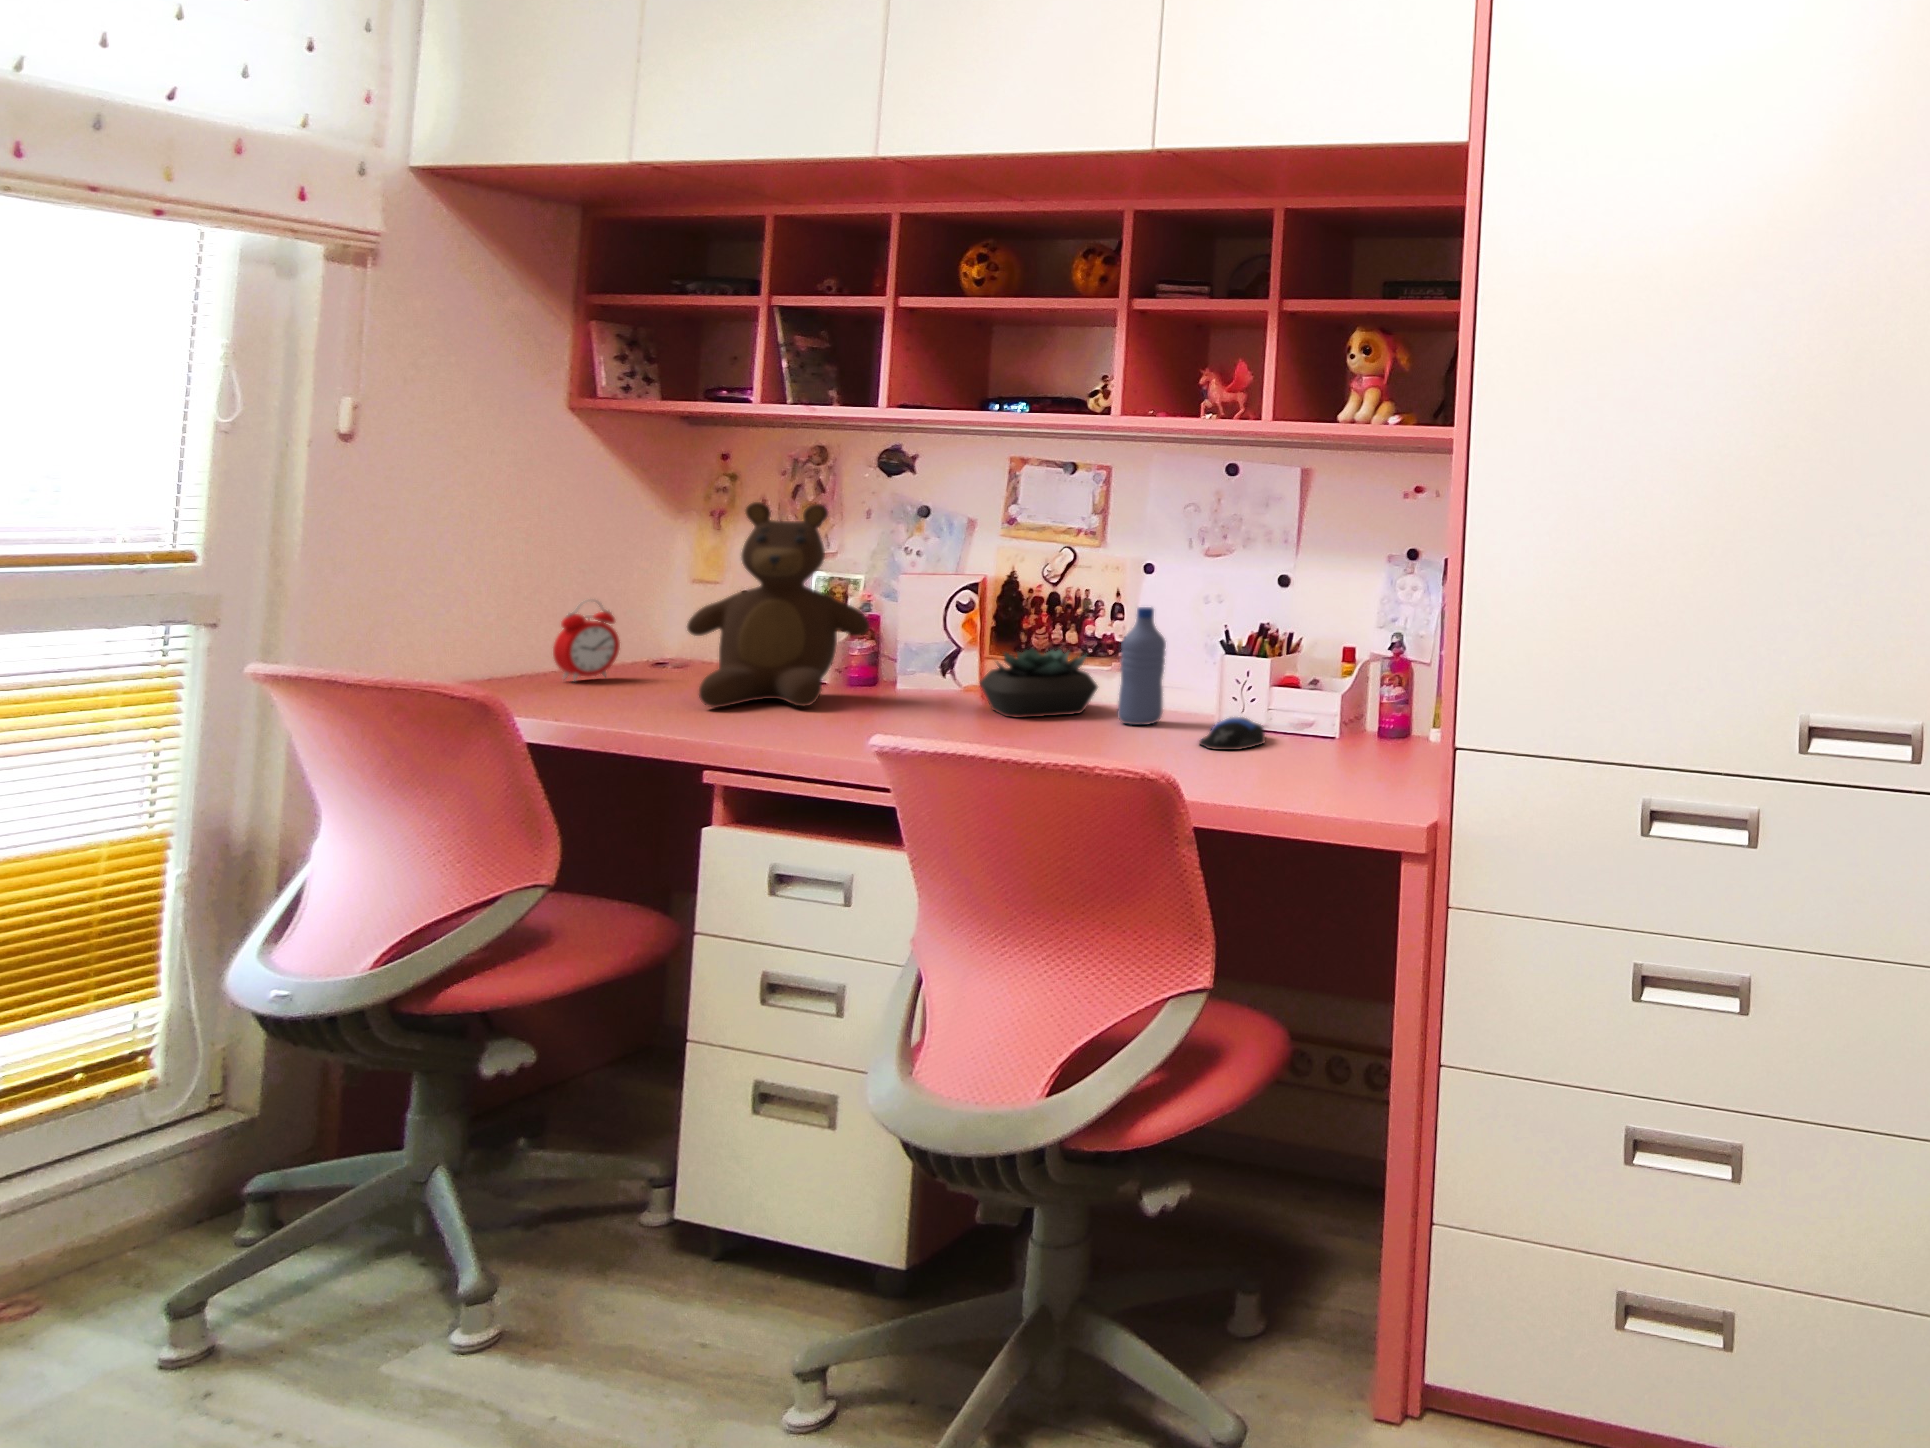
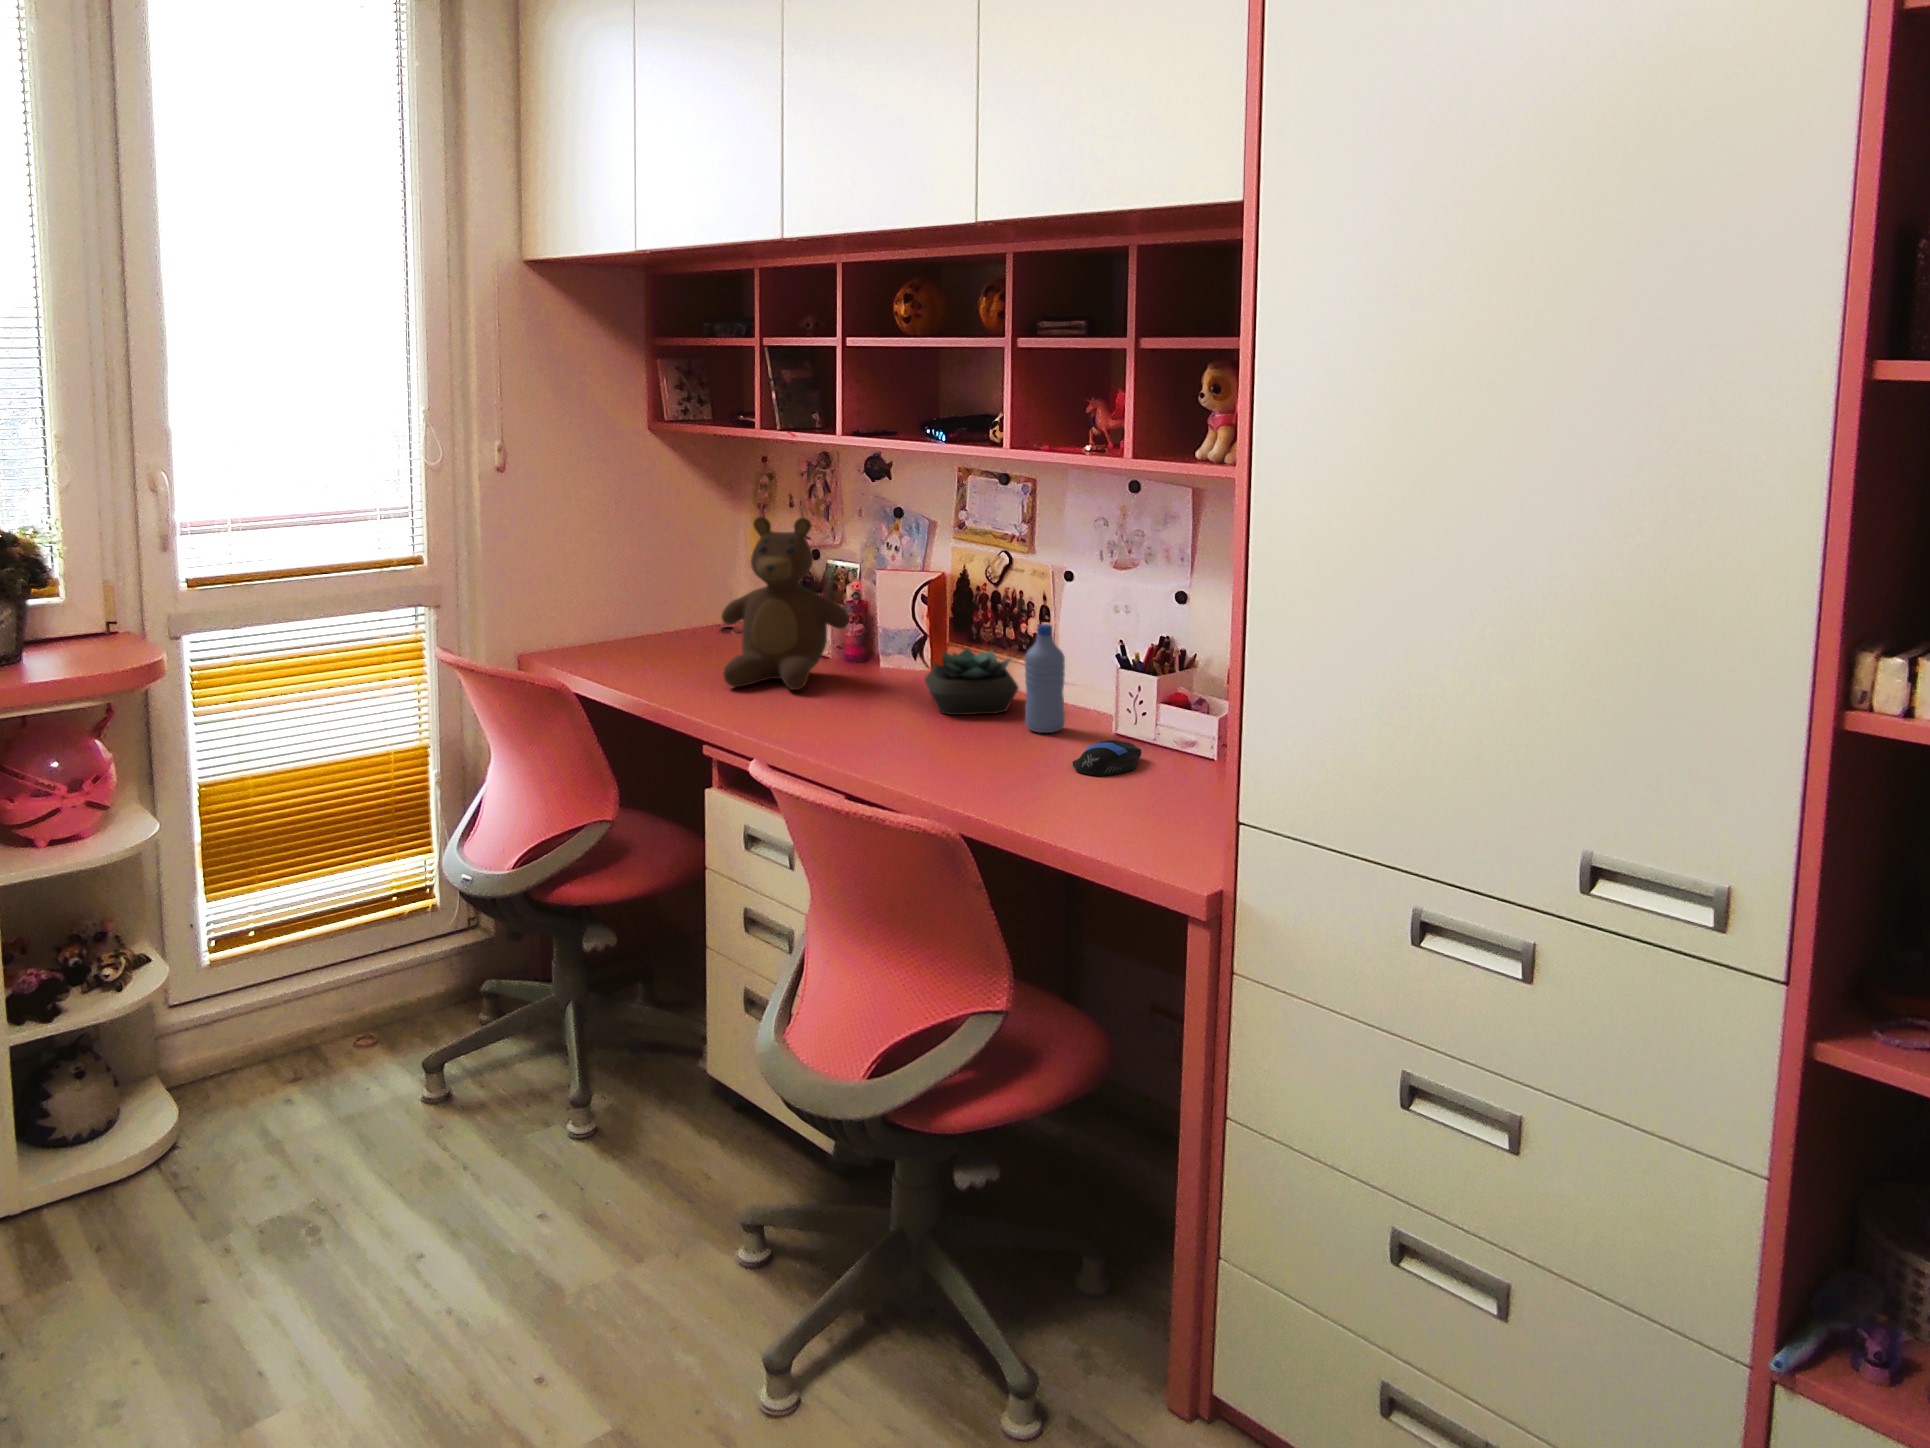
alarm clock: present [553,600,620,680] -> none [652,585,696,649]

